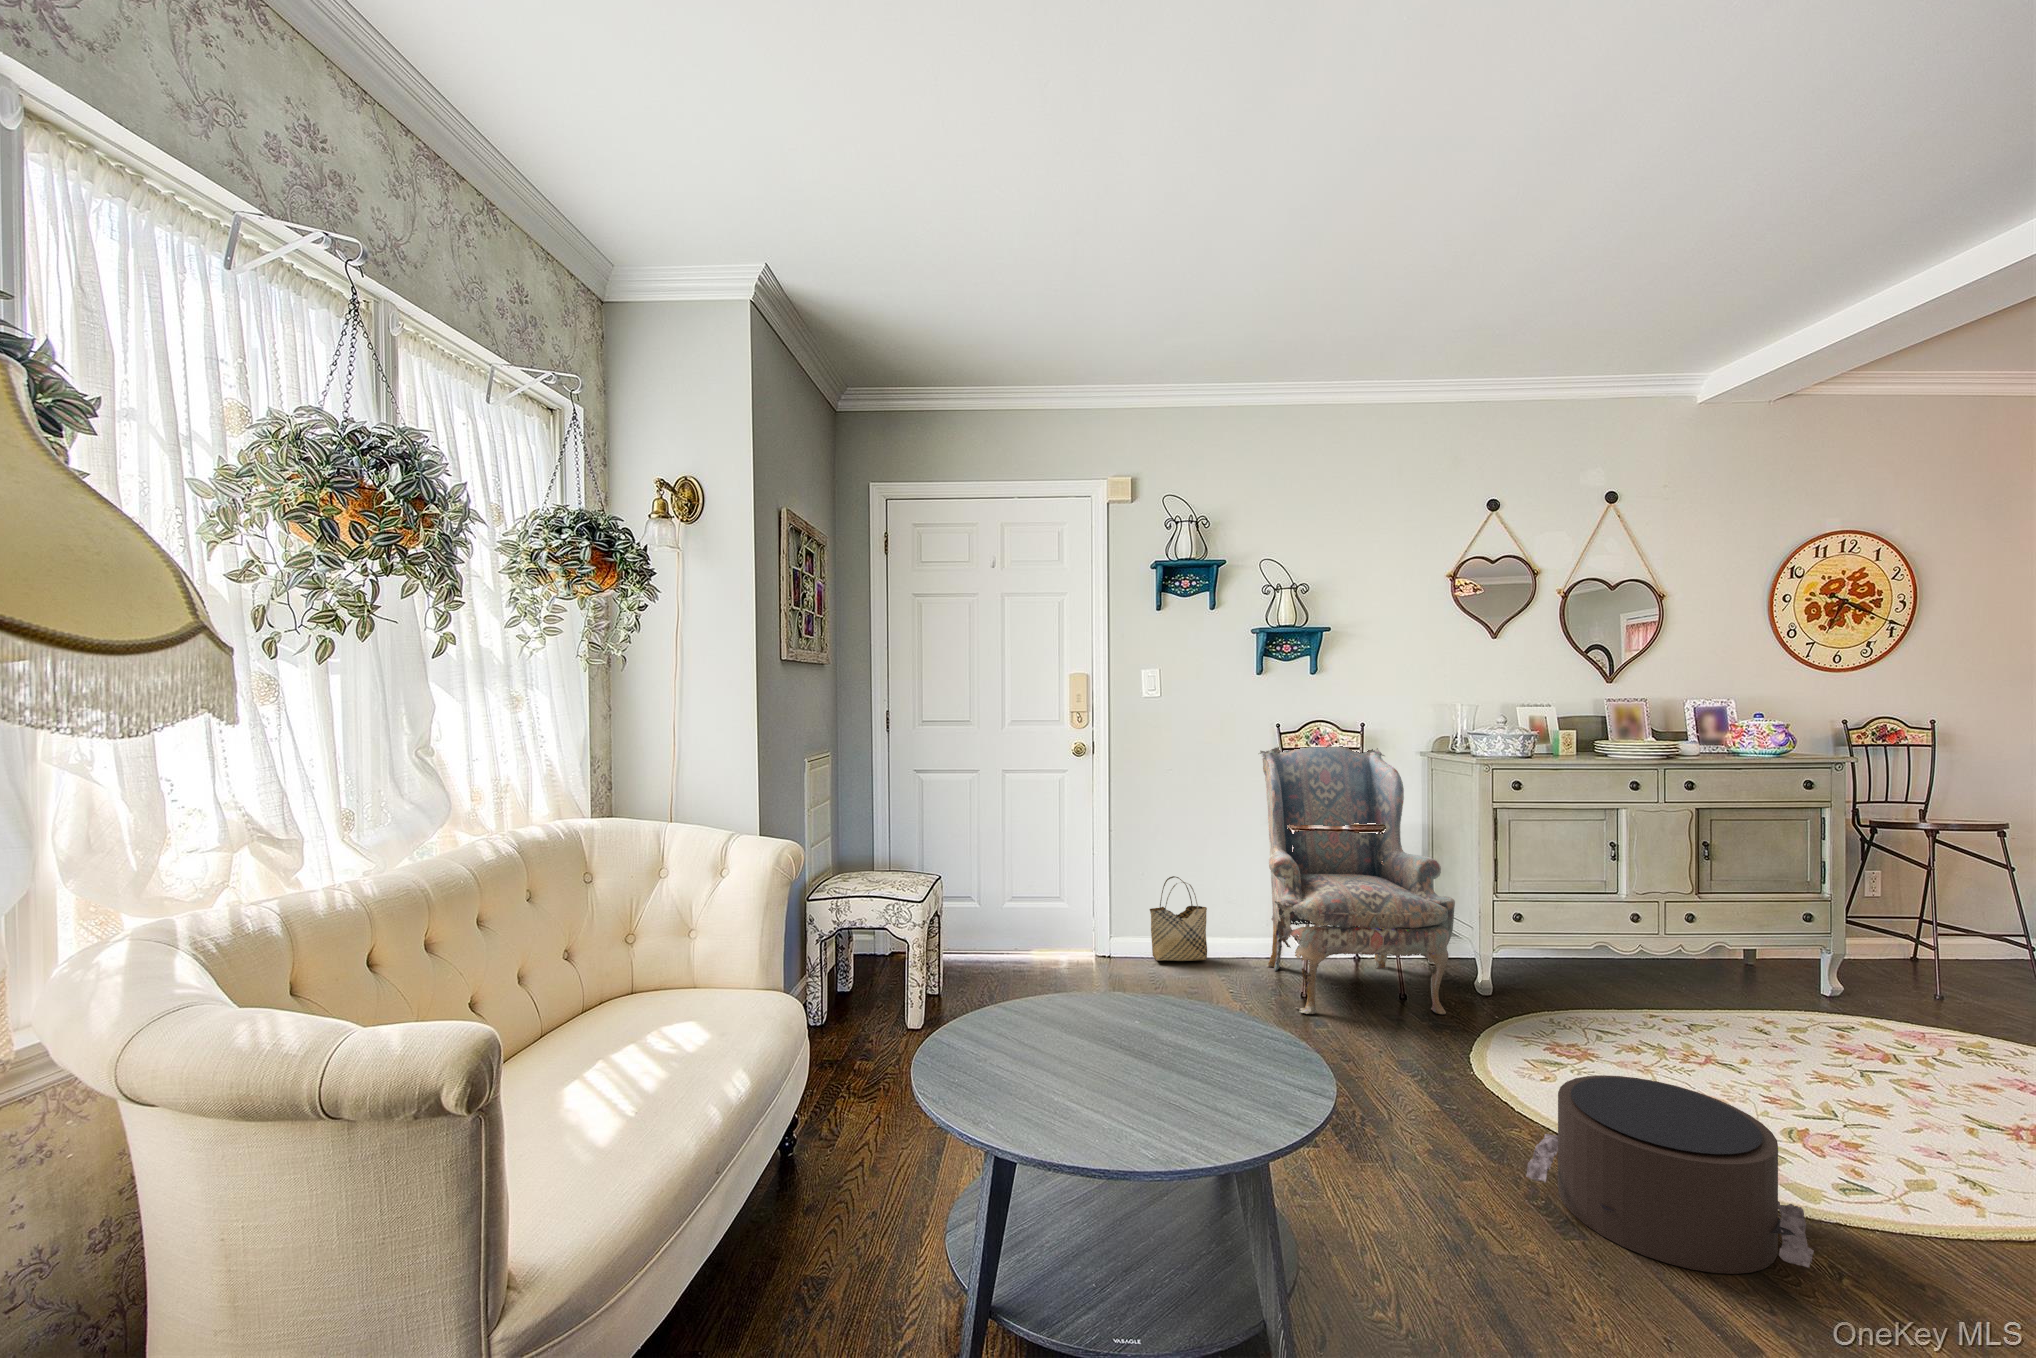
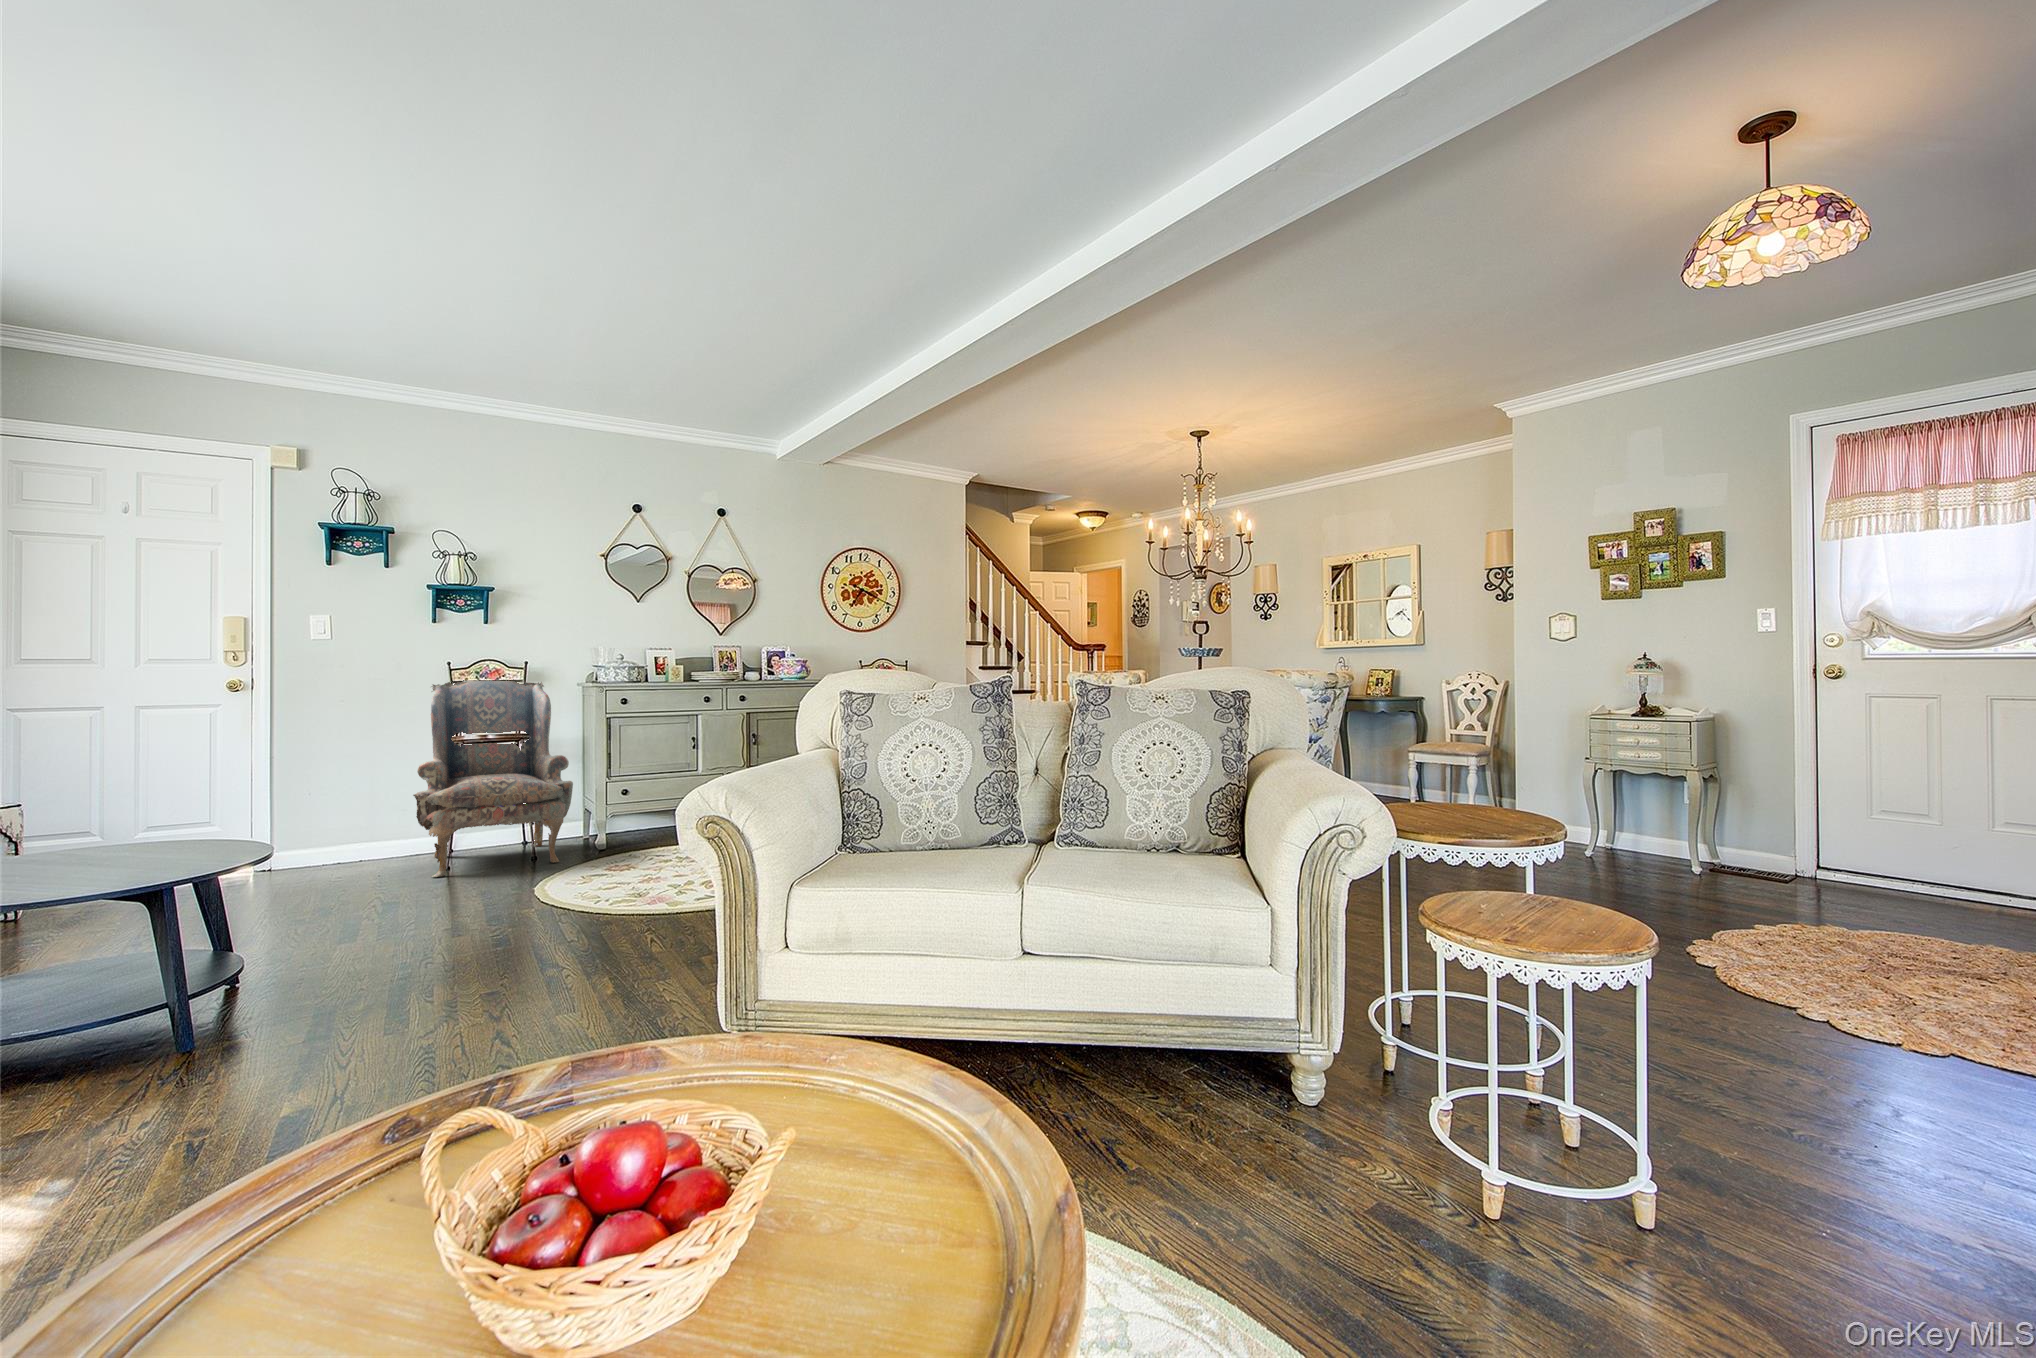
woven basket: present [1150,876,1207,961] -> none [312,794,378,866]
pouf: present [1526,1075,1814,1274] -> none [495,852,657,939]

